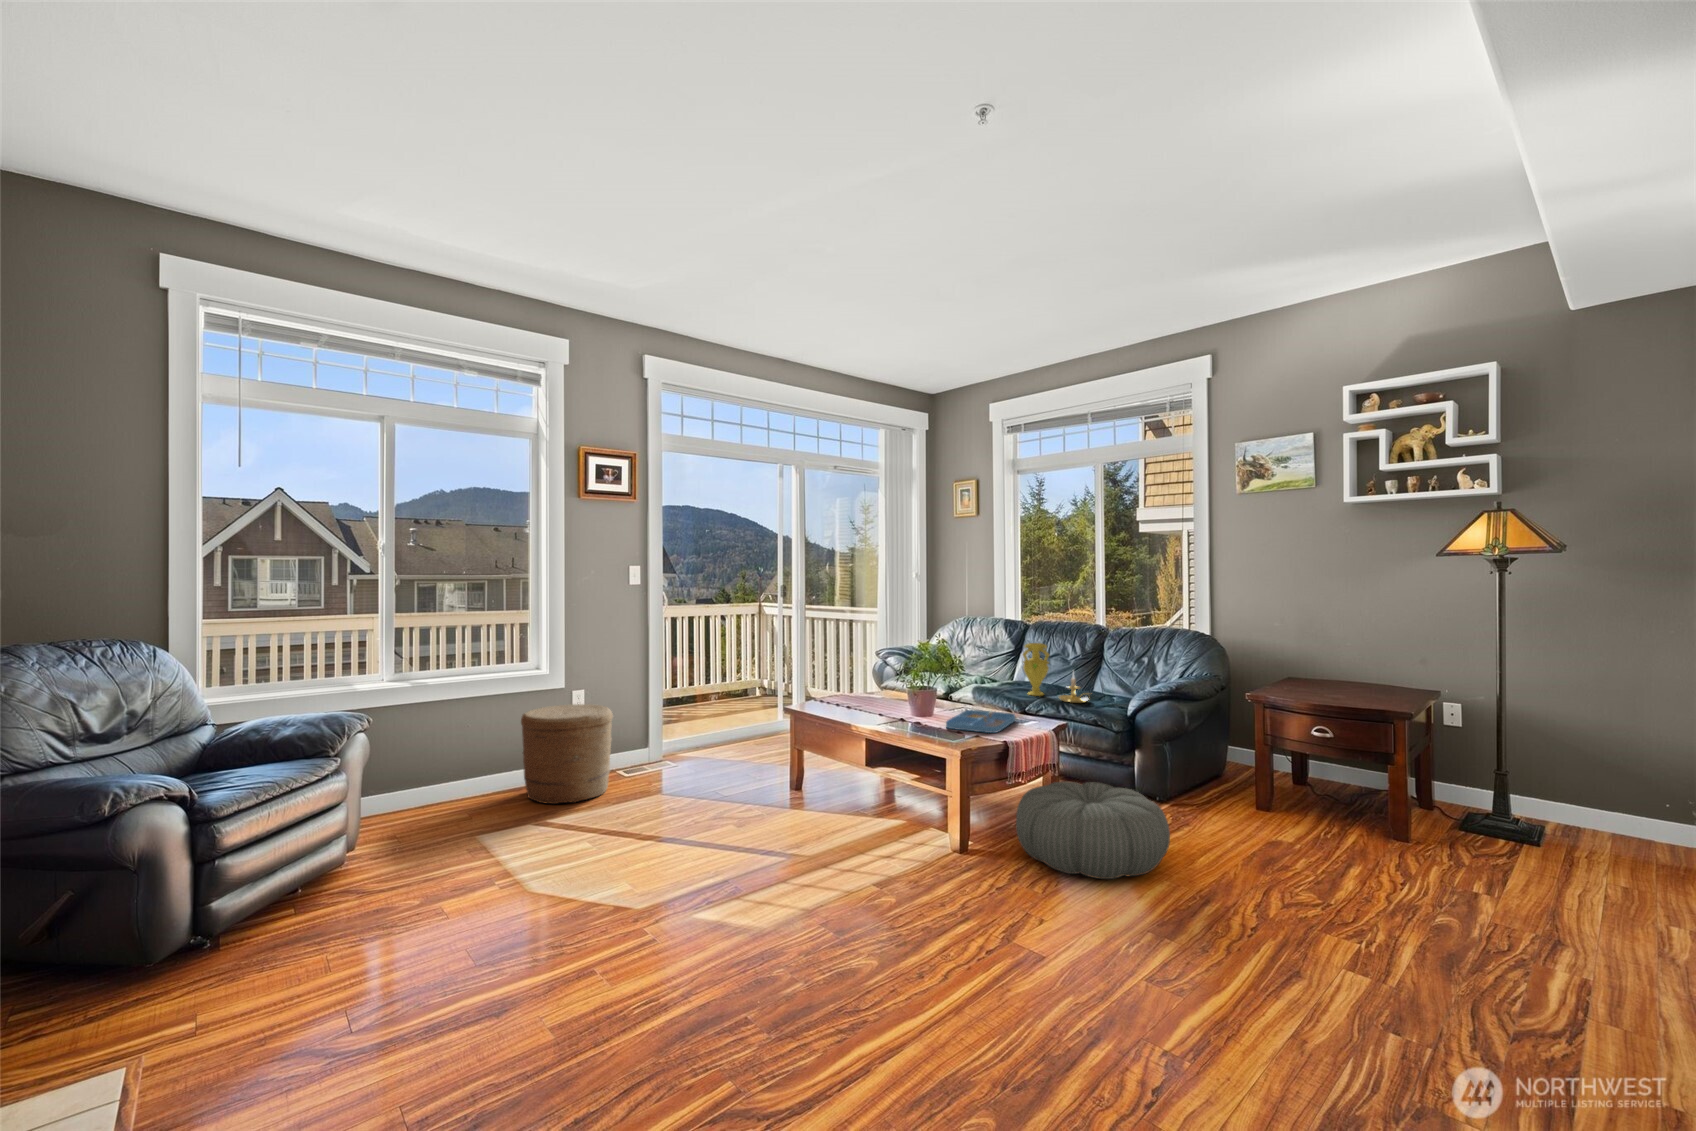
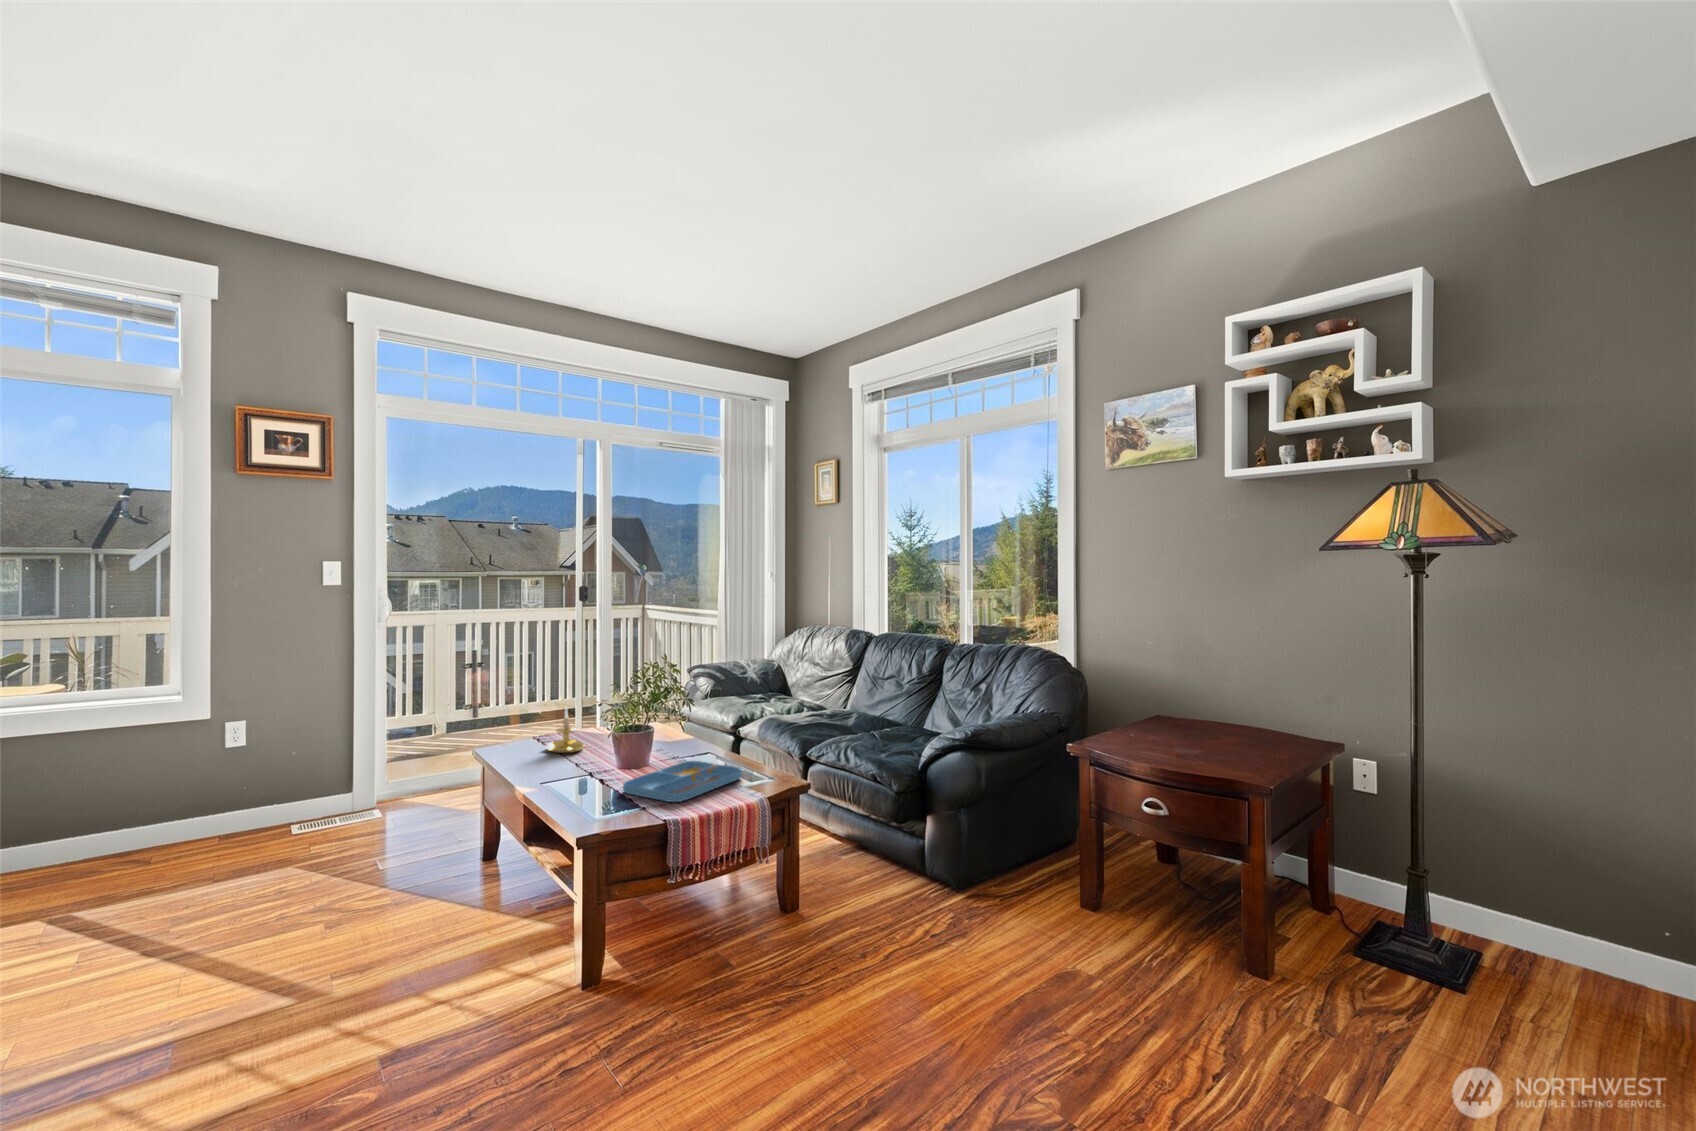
vase: present [1023,643,1049,696] -> none [820,664,855,734]
candle holder: present [1059,677,1088,703] -> present [547,711,585,753]
woven basket: present [521,704,613,804] -> none [101,742,252,882]
pouf: present [1016,781,1170,879] -> none [654,877,878,1053]

